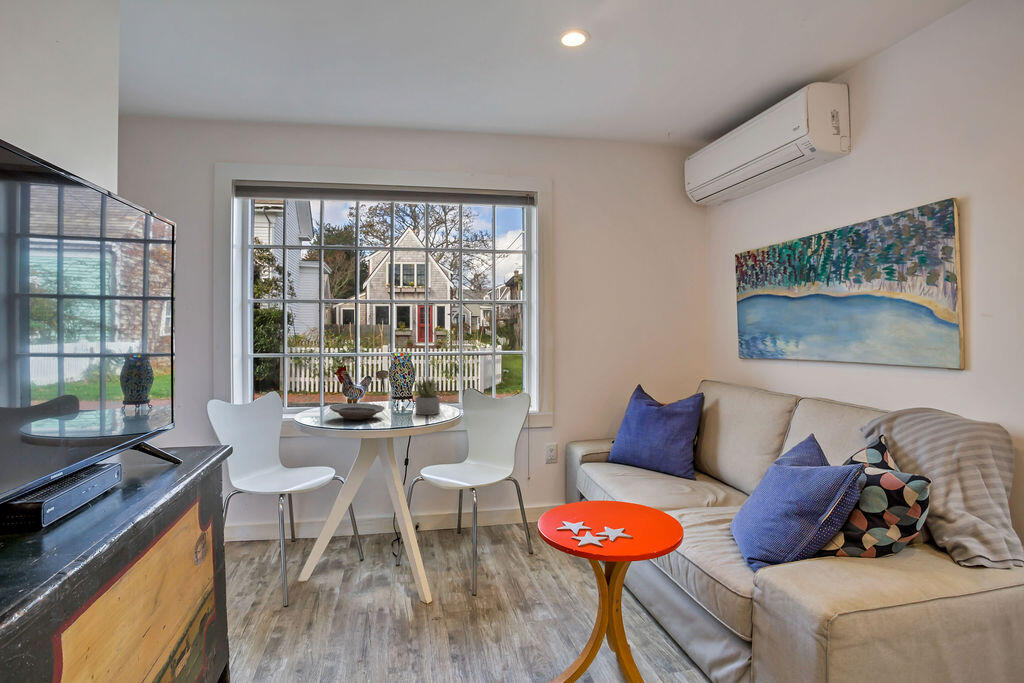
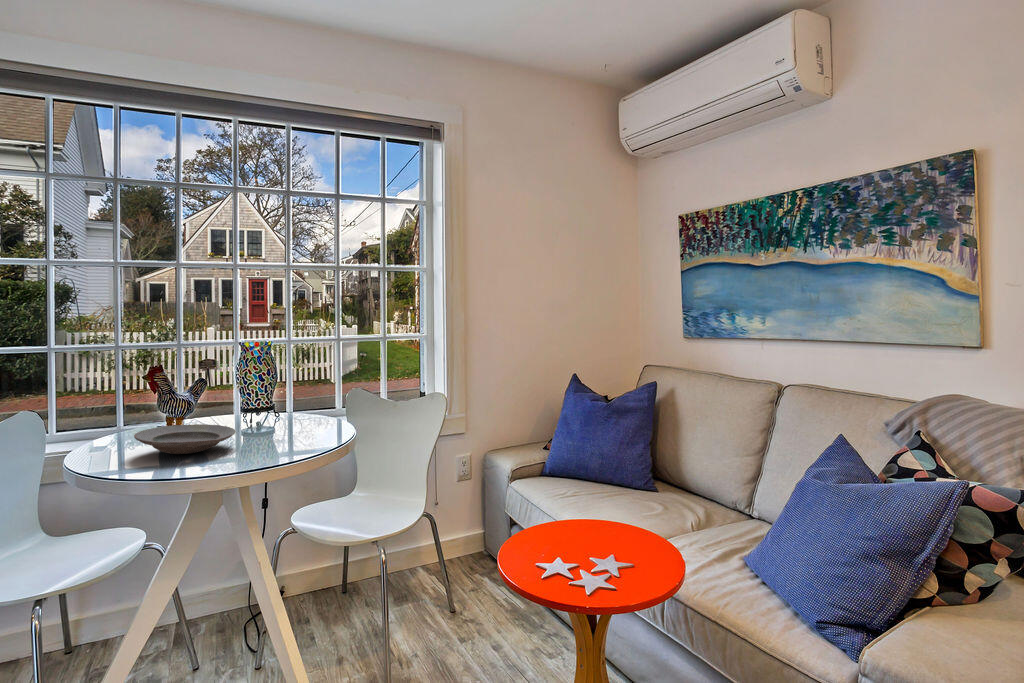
succulent plant: present [415,377,440,415] -> none [281,374,324,436]

